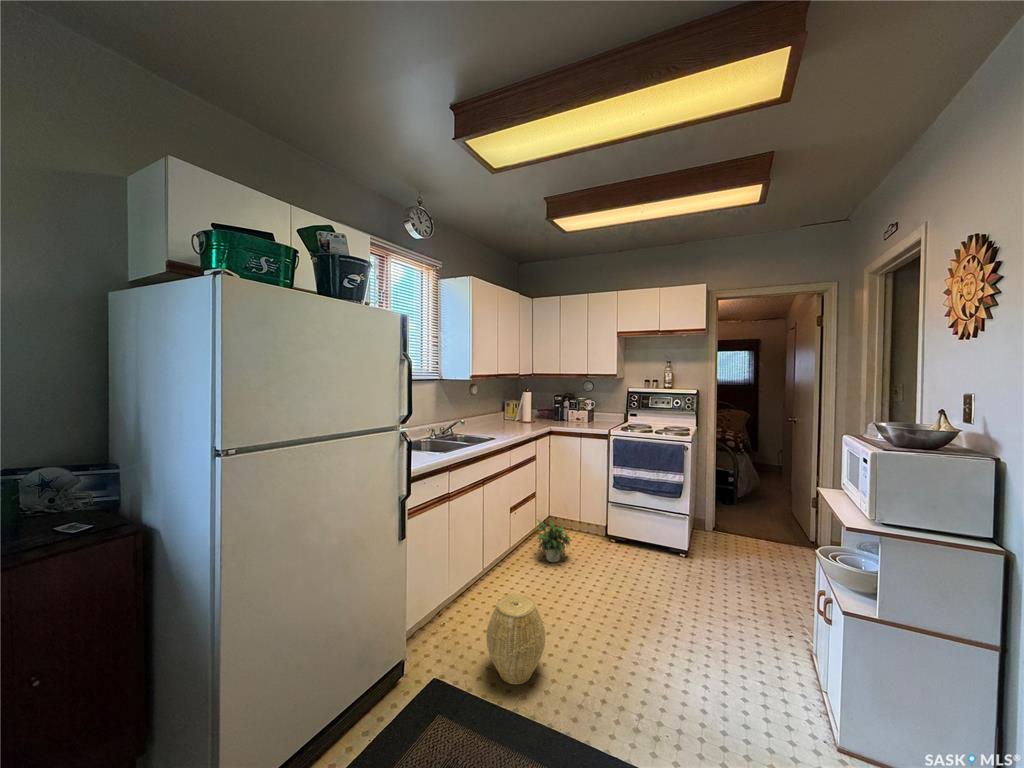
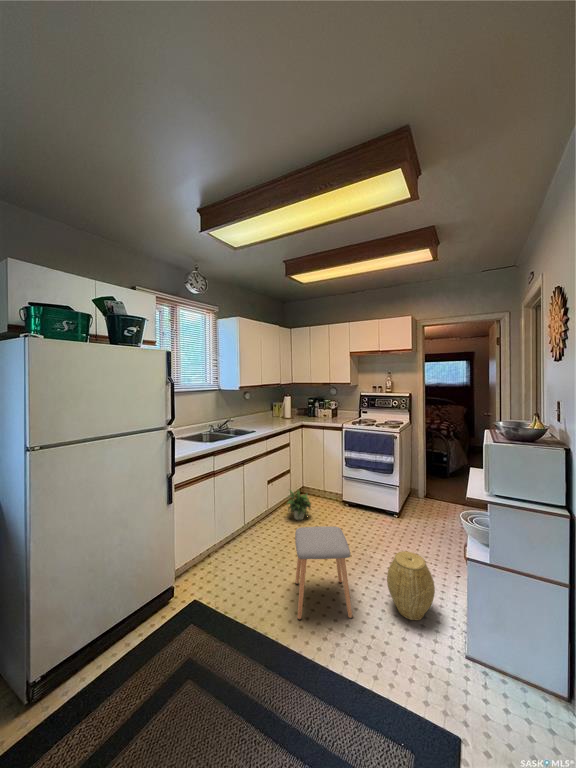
stool: none [574,570,667,704] -> present [295,526,352,620]
woven basket: present [486,594,545,685] -> present [387,551,435,620]

